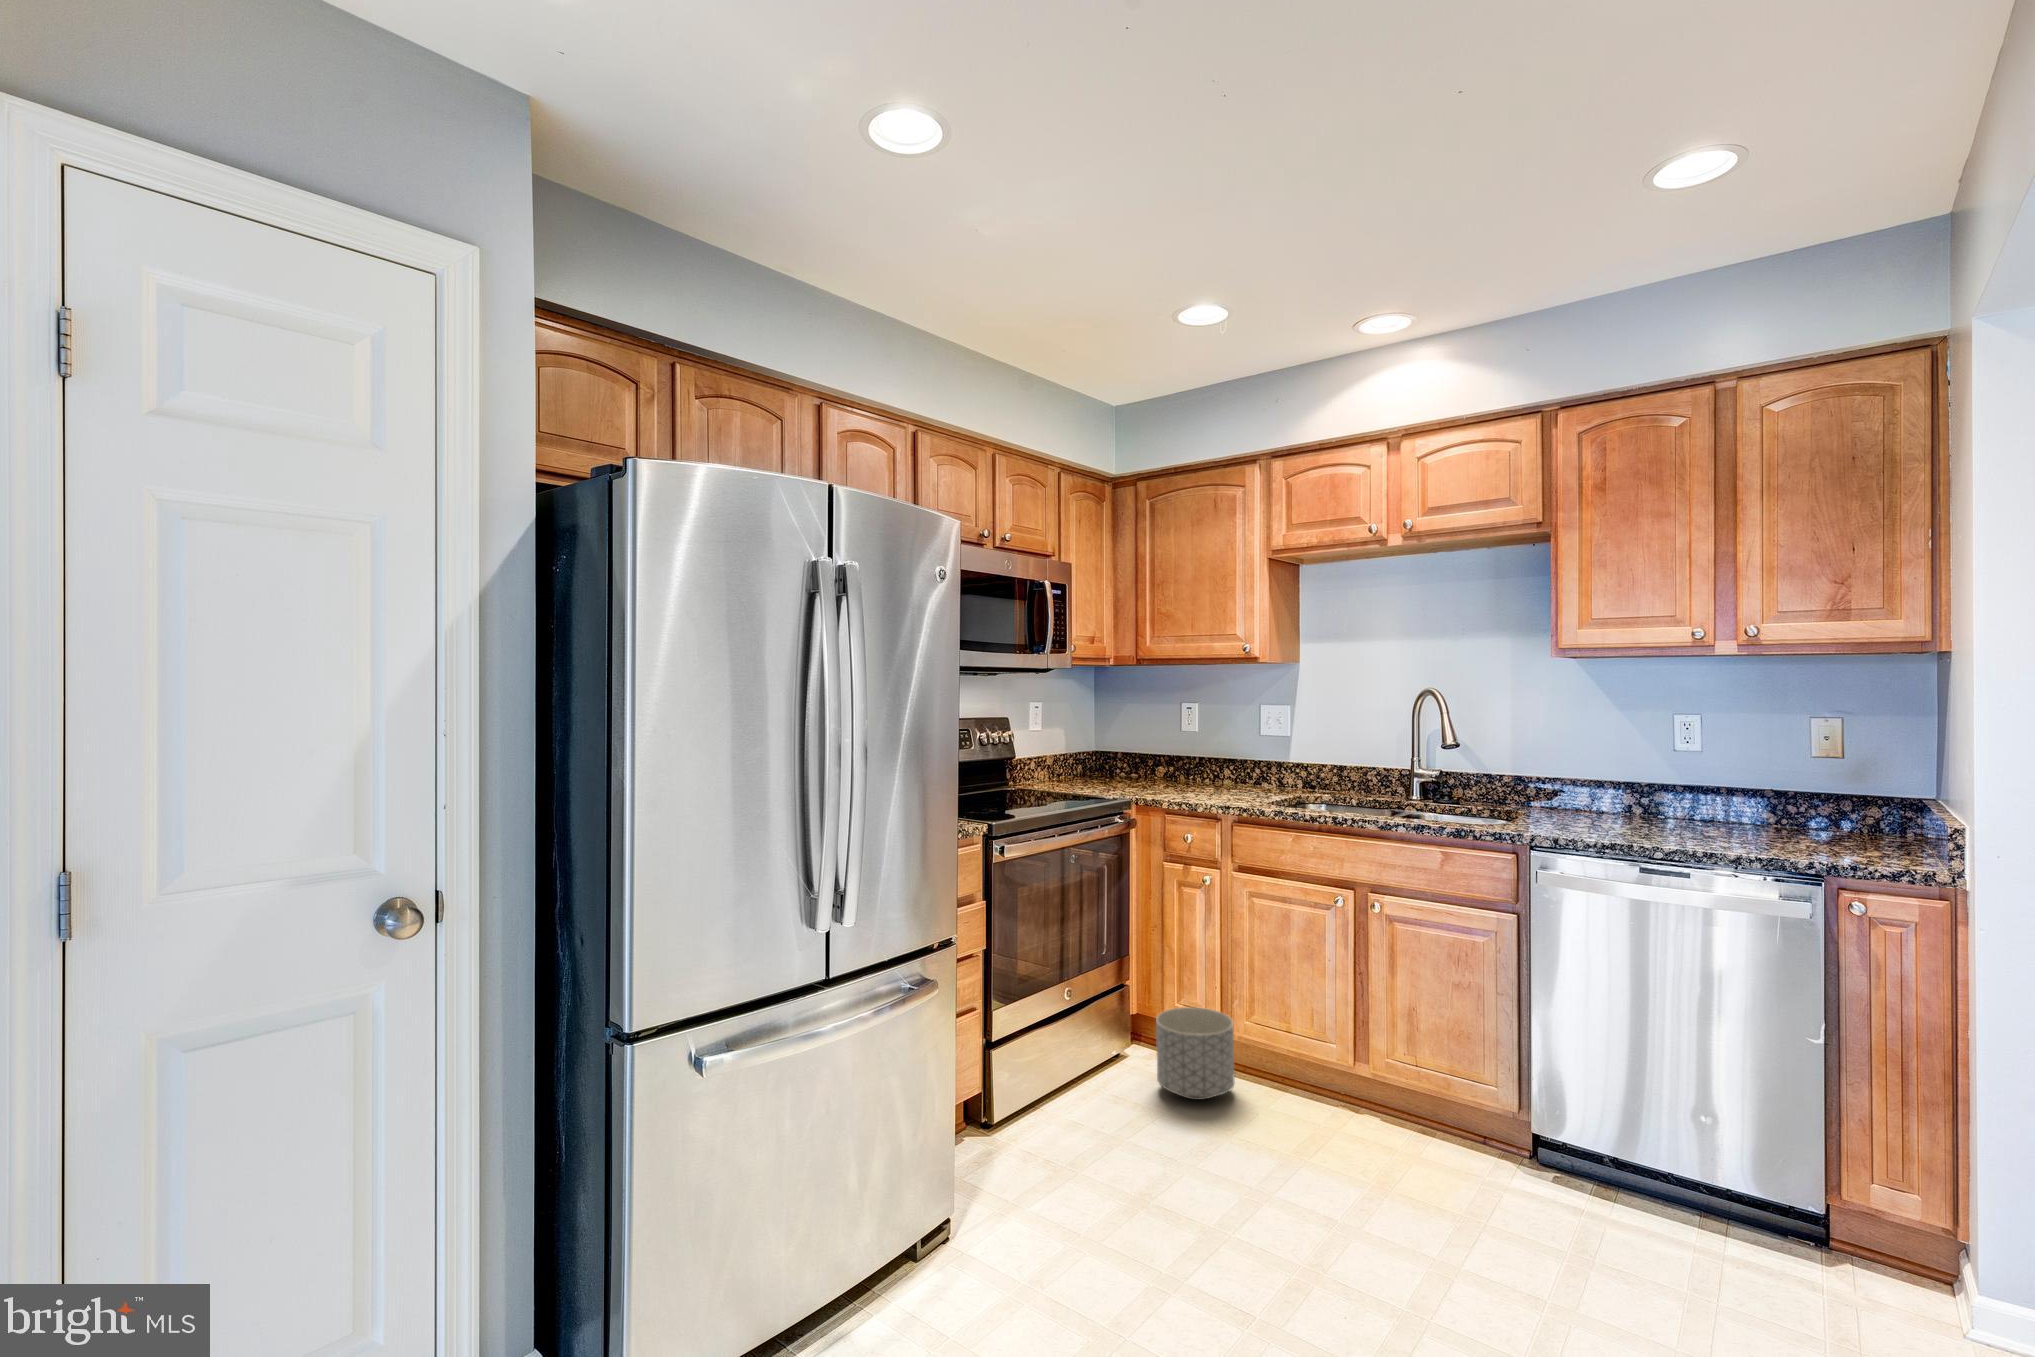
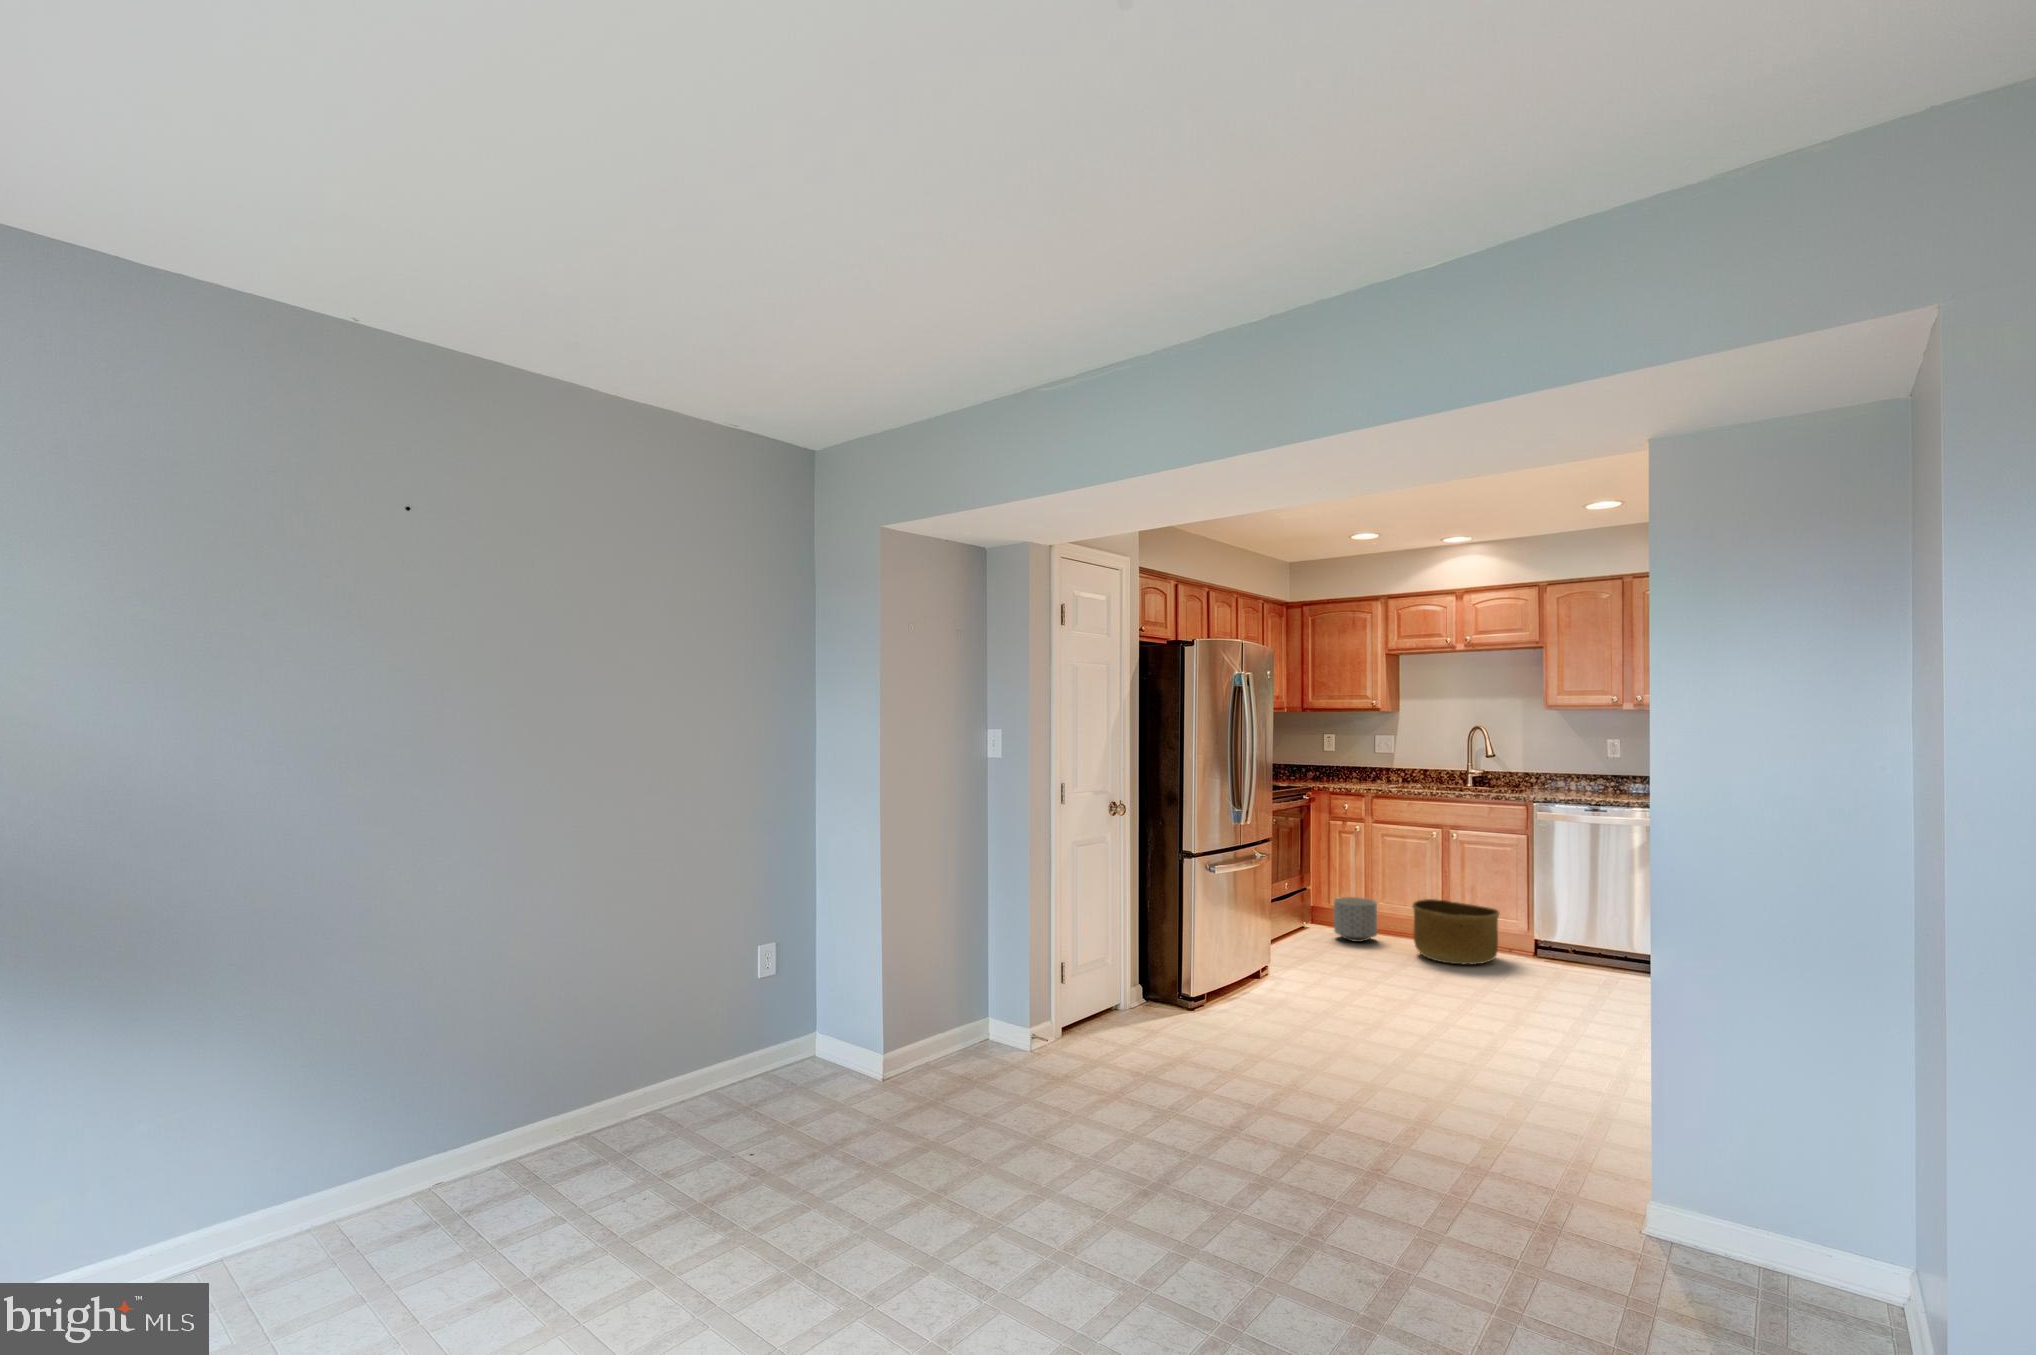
basket: none [1285,1029,1461,1194] -> present [1412,899,1499,964]

